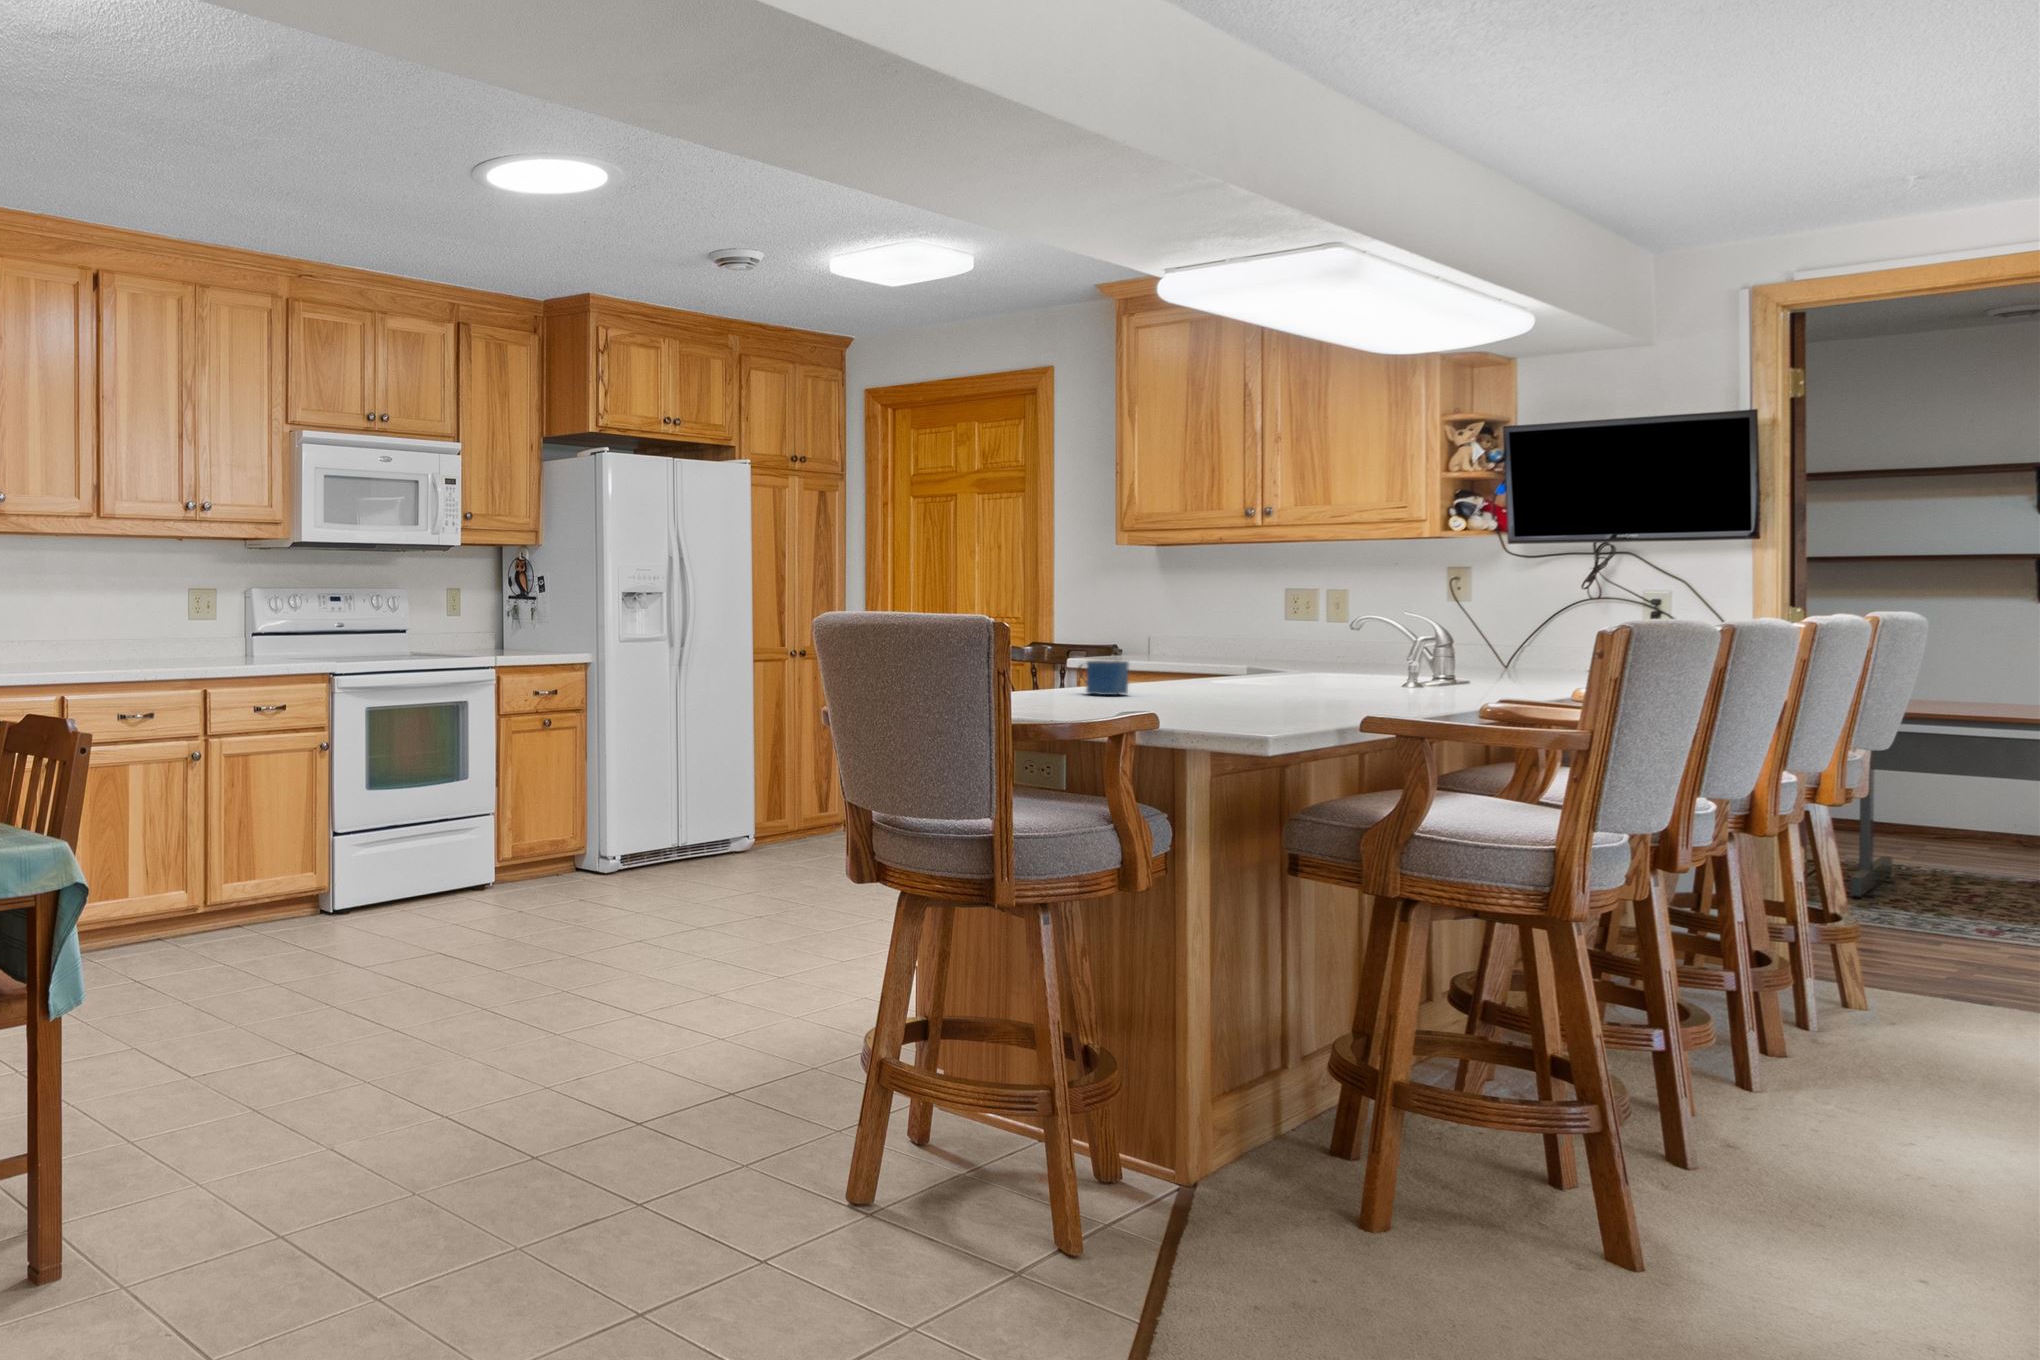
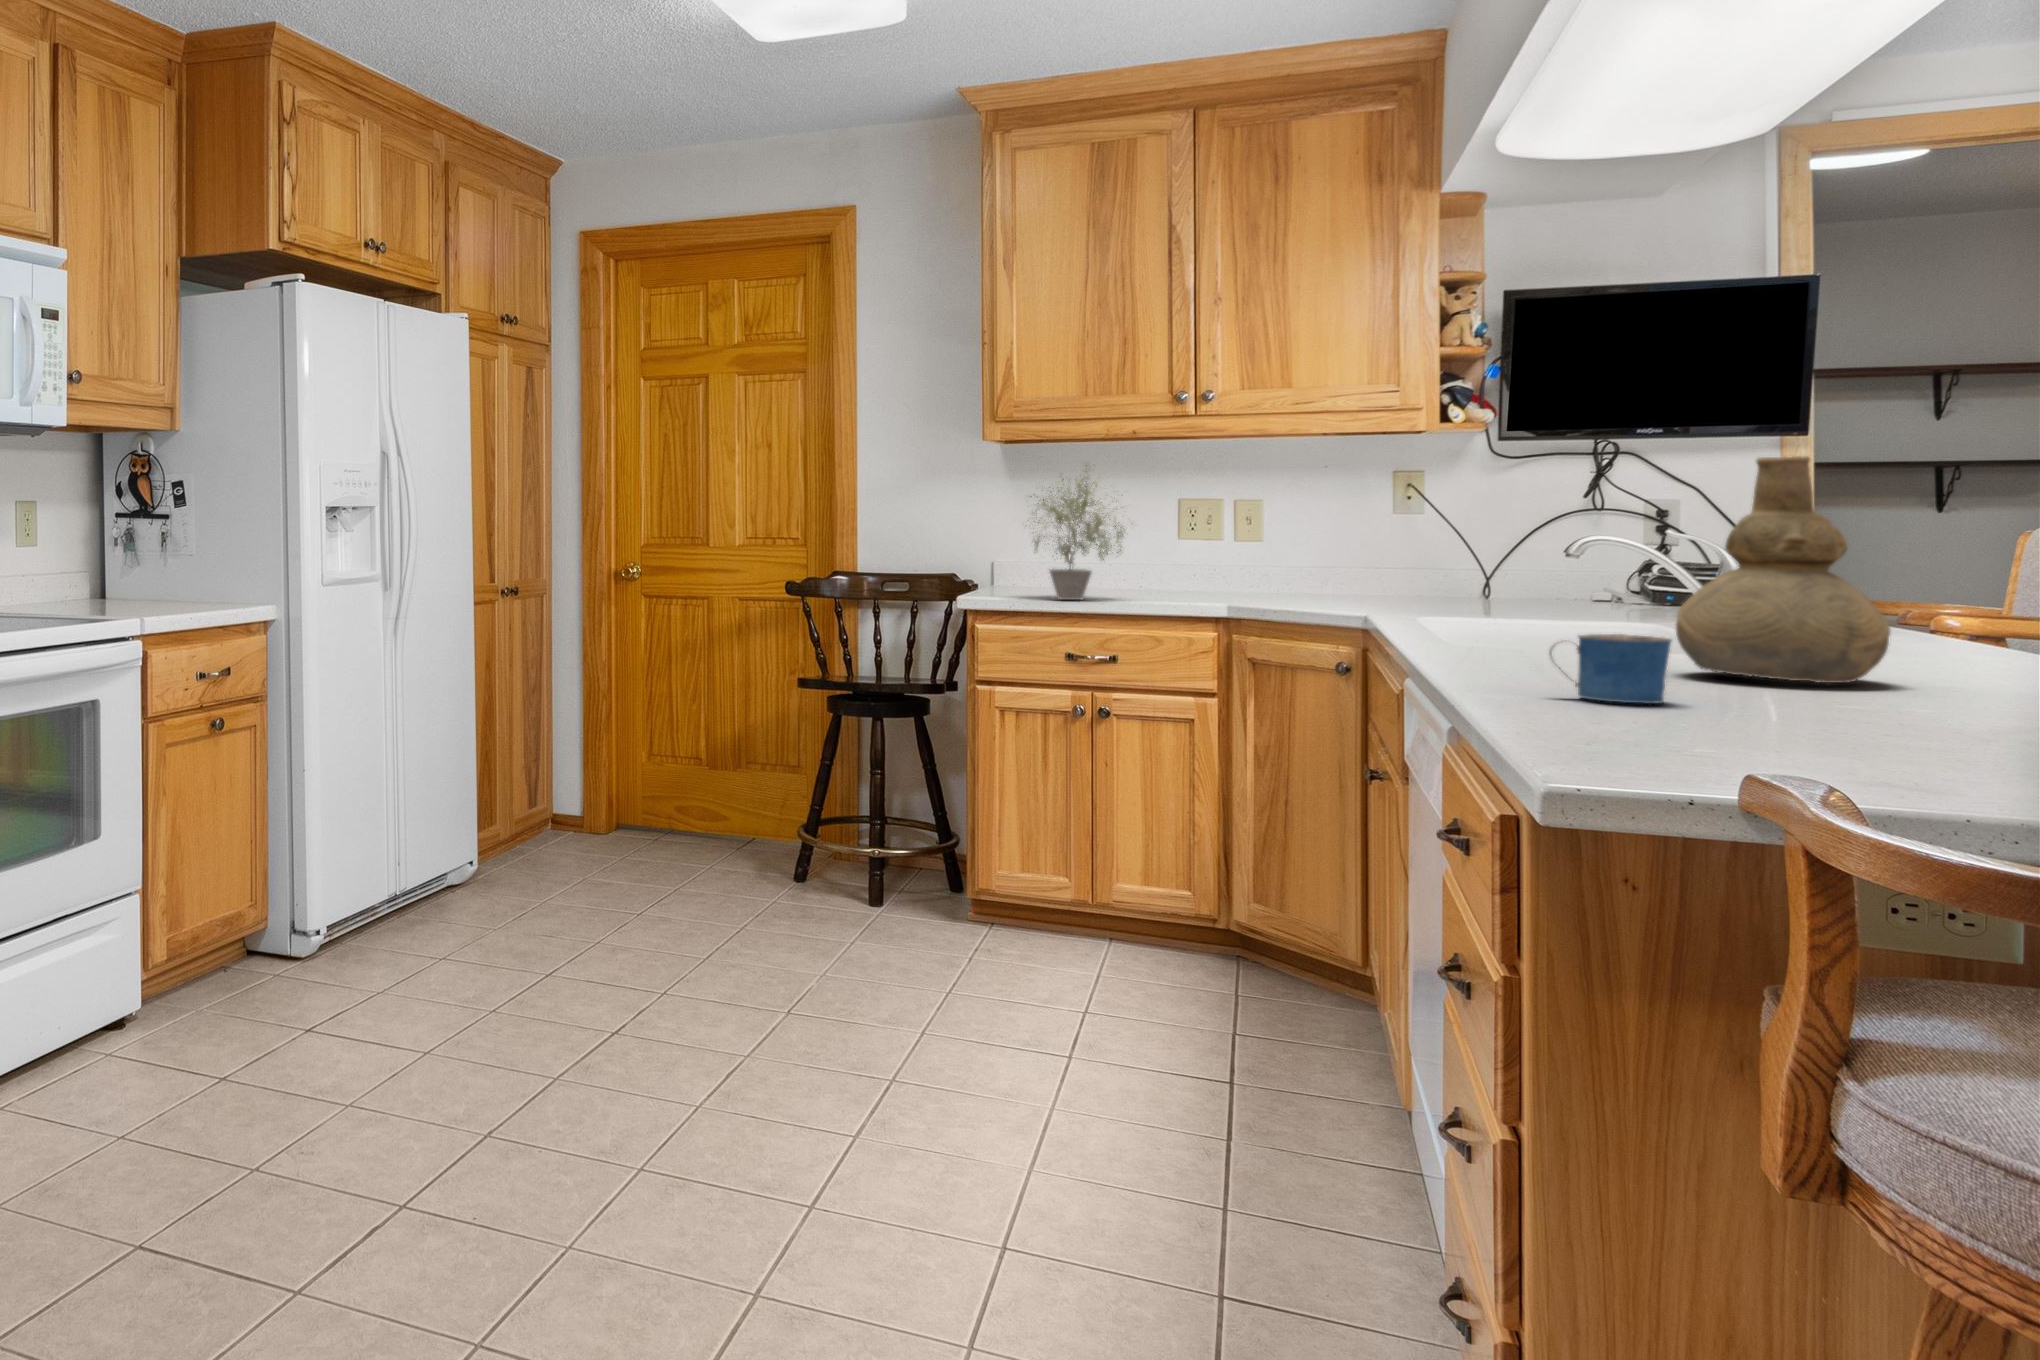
potted plant: none [1107,561,1190,661] -> present [1030,465,1125,600]
vase: none [1224,564,1331,694] -> present [1676,456,1891,684]

